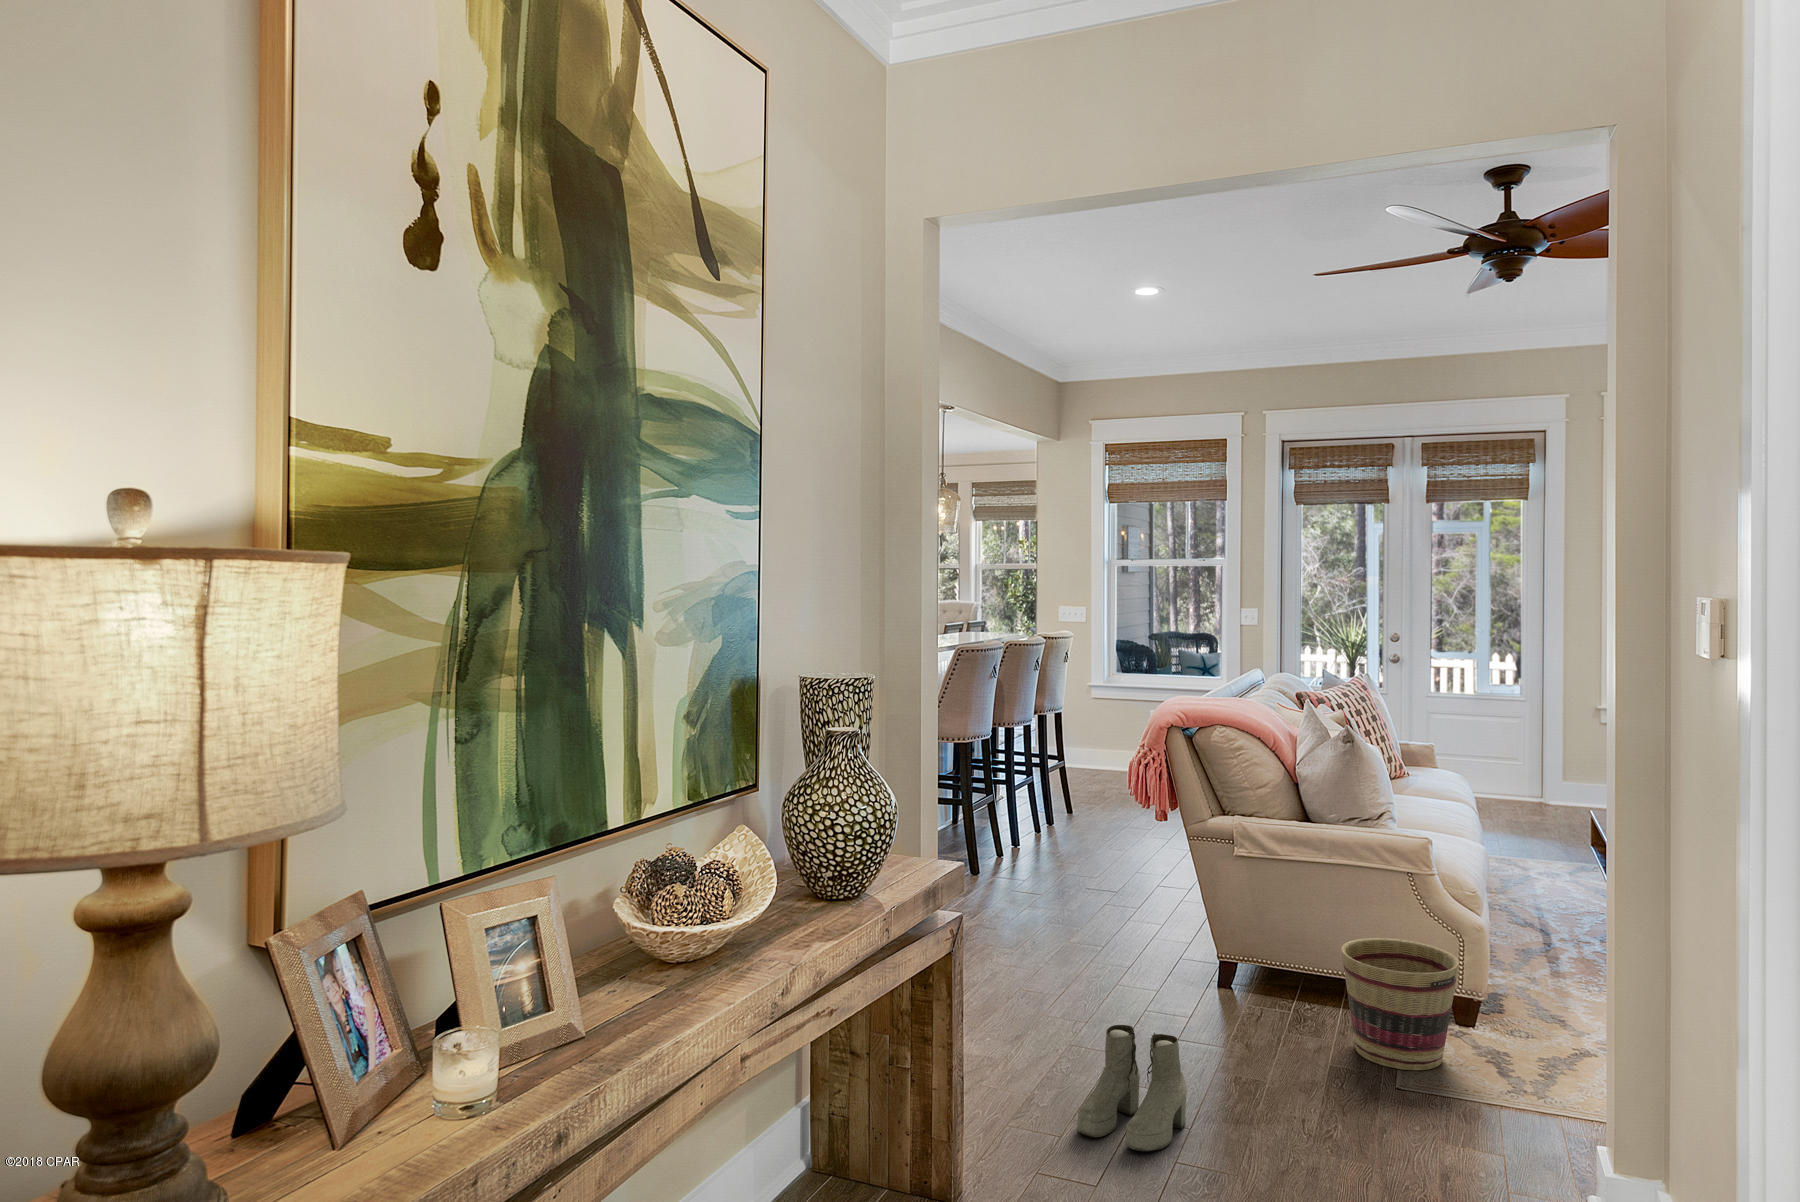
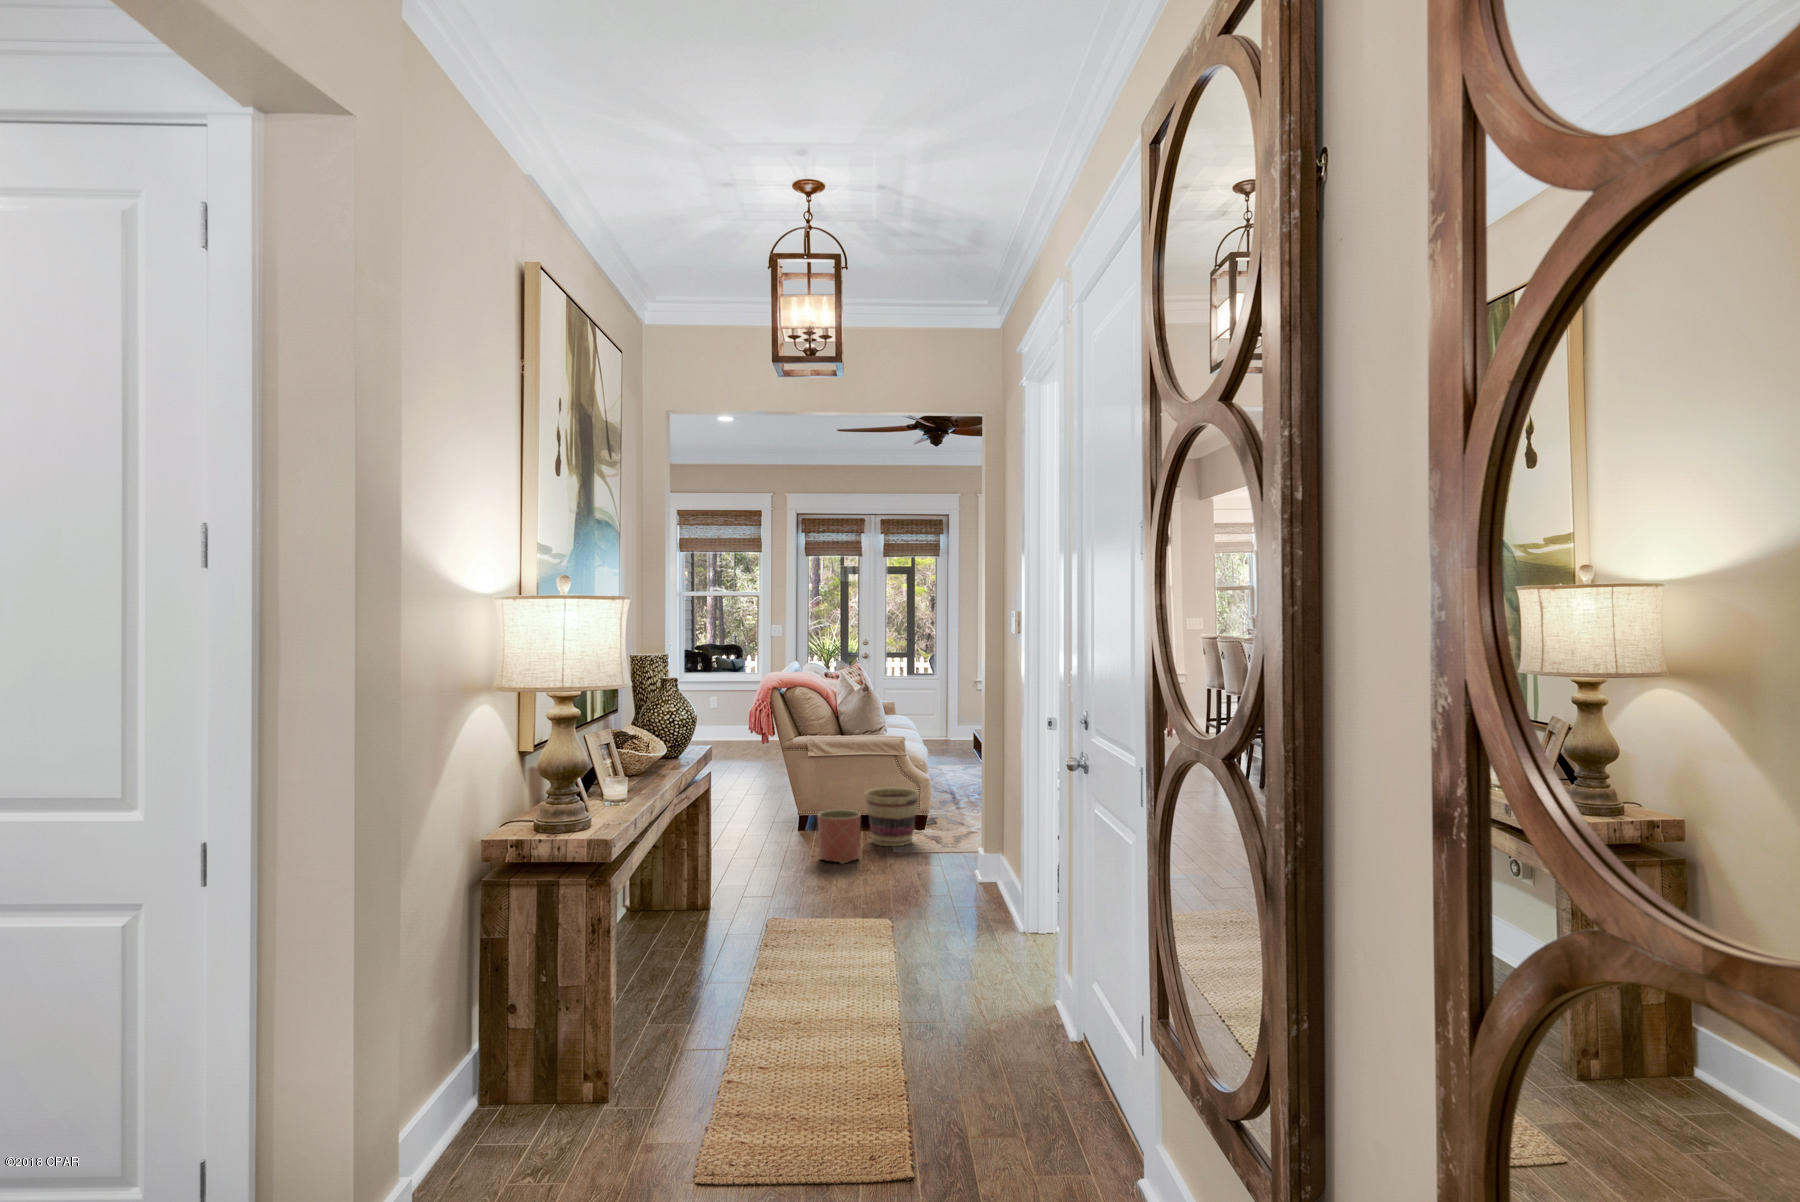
planter: none [1228,984,1321,1107] -> present [817,810,861,864]
boots: present [1077,1025,1187,1152] -> none [756,830,805,882]

